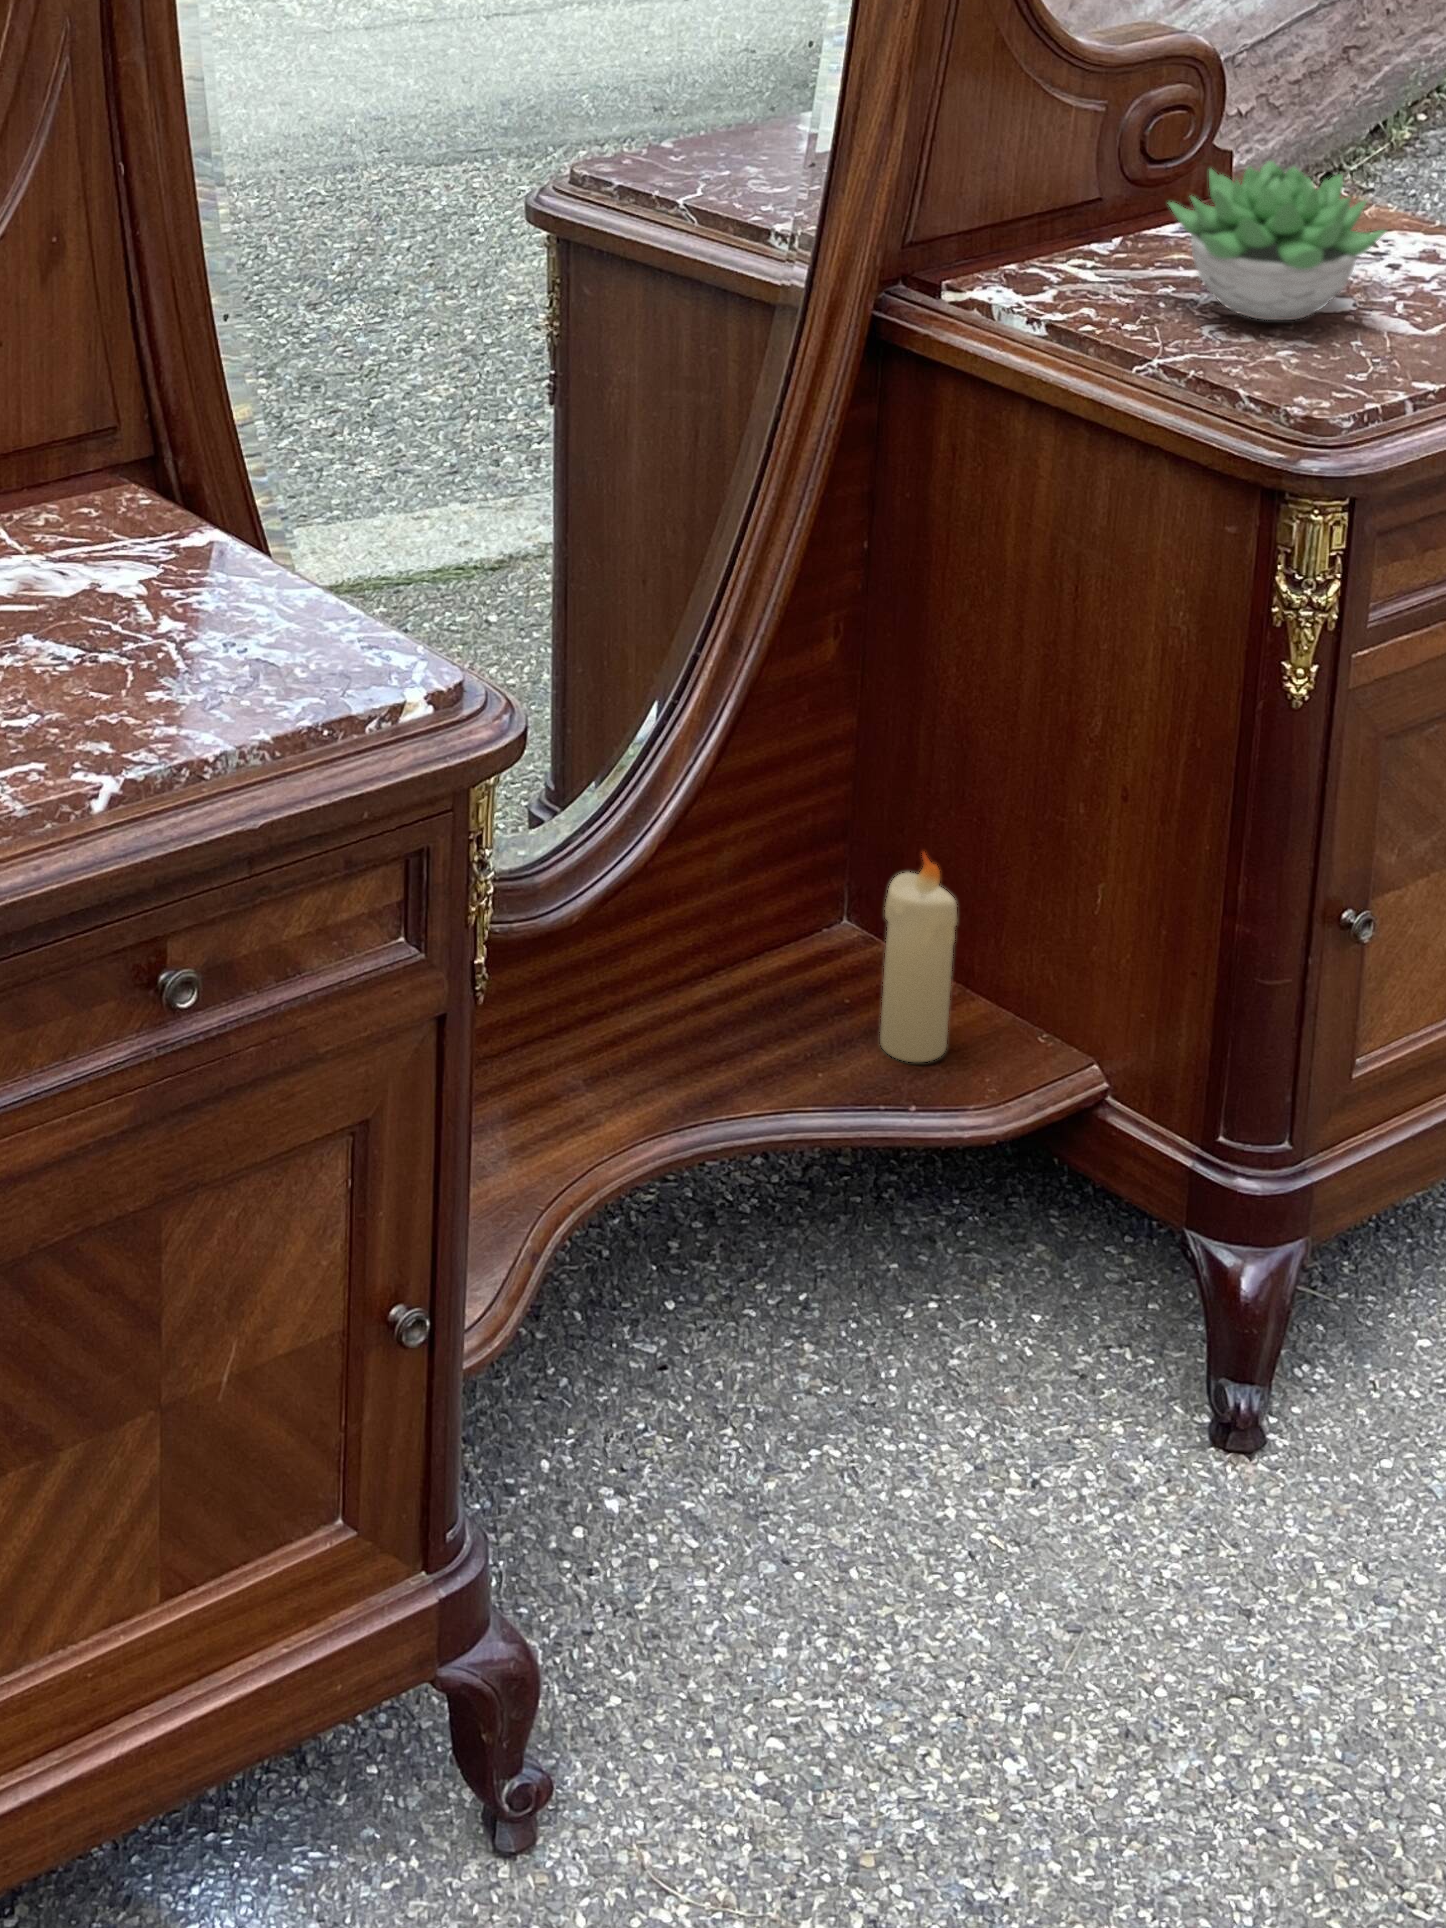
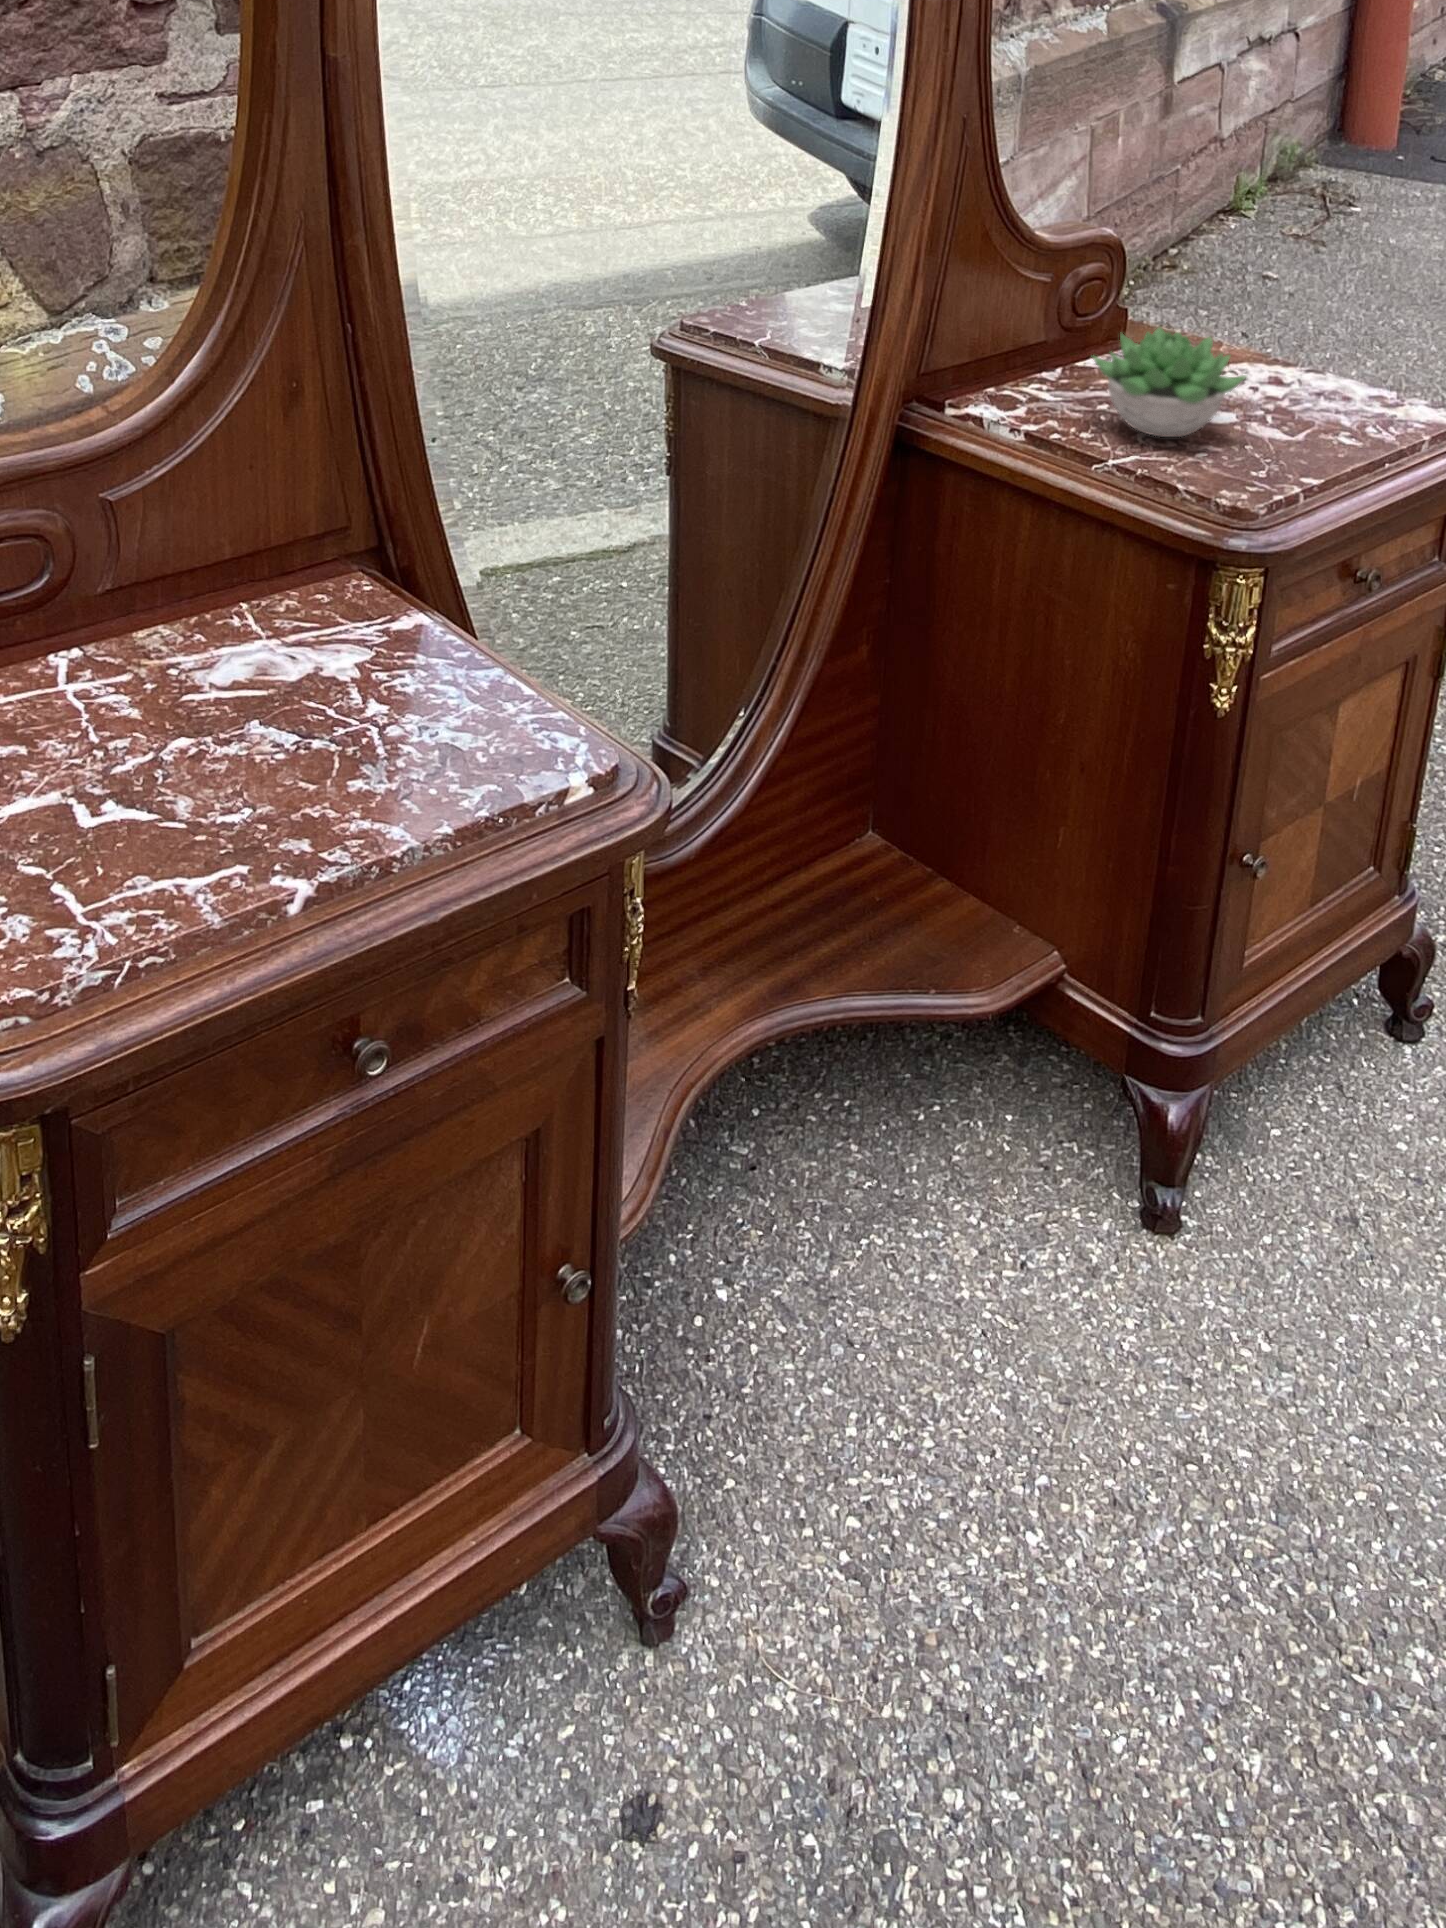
candle: present [880,853,957,1062] -> none [895,802,950,944]

